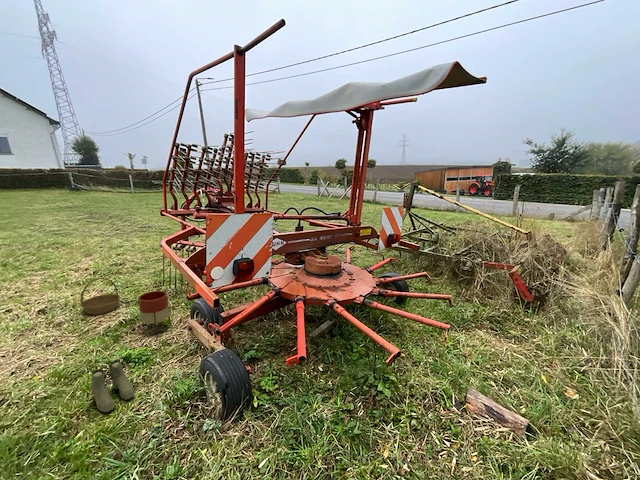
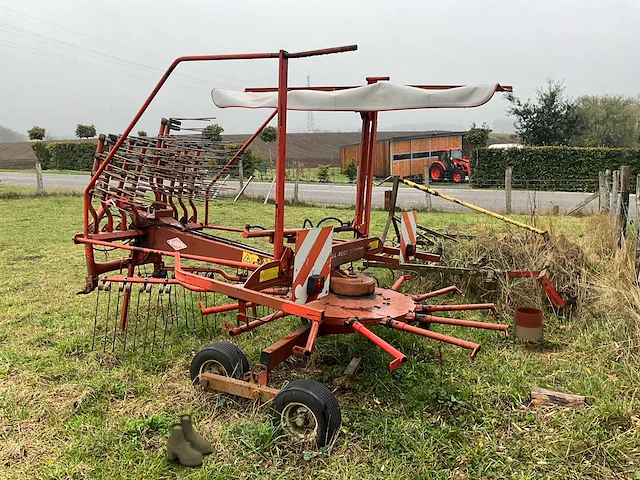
basket: present [81,278,120,315] -> none [29,341,78,393]
planter: present [138,291,170,335] -> present [513,307,543,353]

